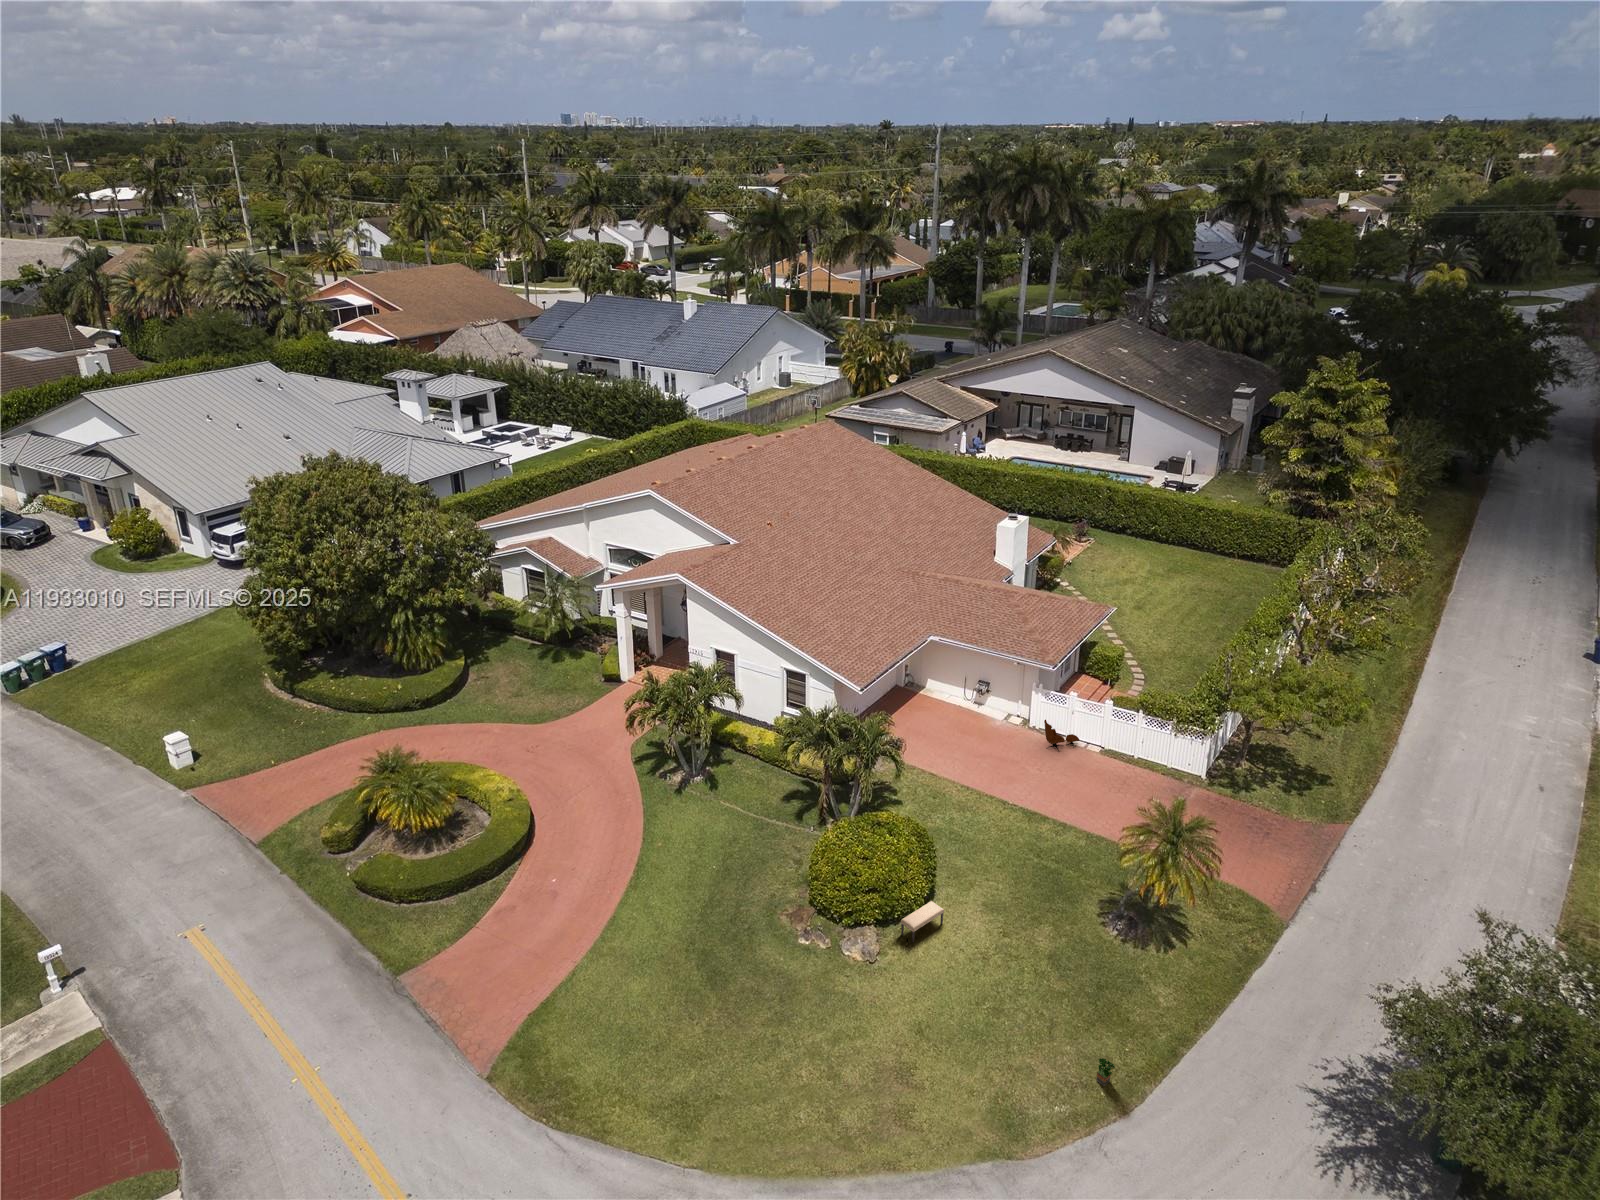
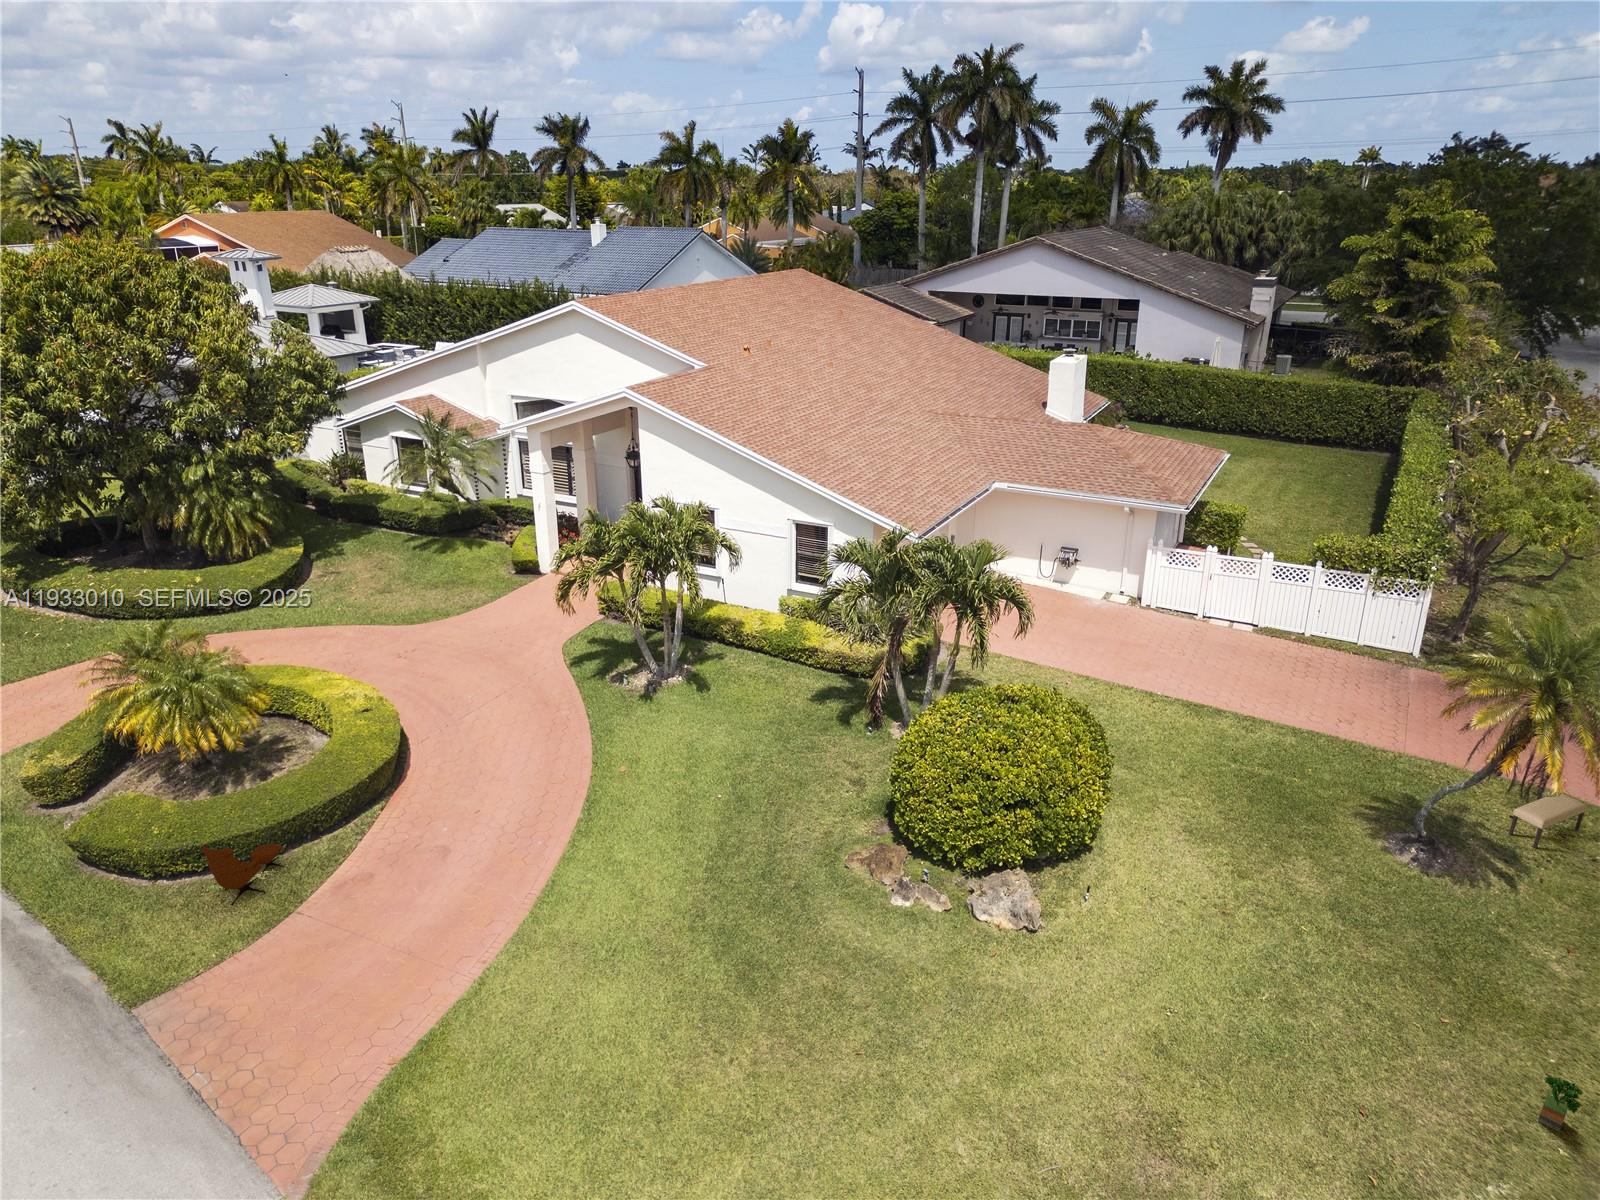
lounge chair: present [1044,720,1079,751] -> present [202,844,284,905]
bench: present [901,901,944,942] -> present [1509,793,1588,848]

